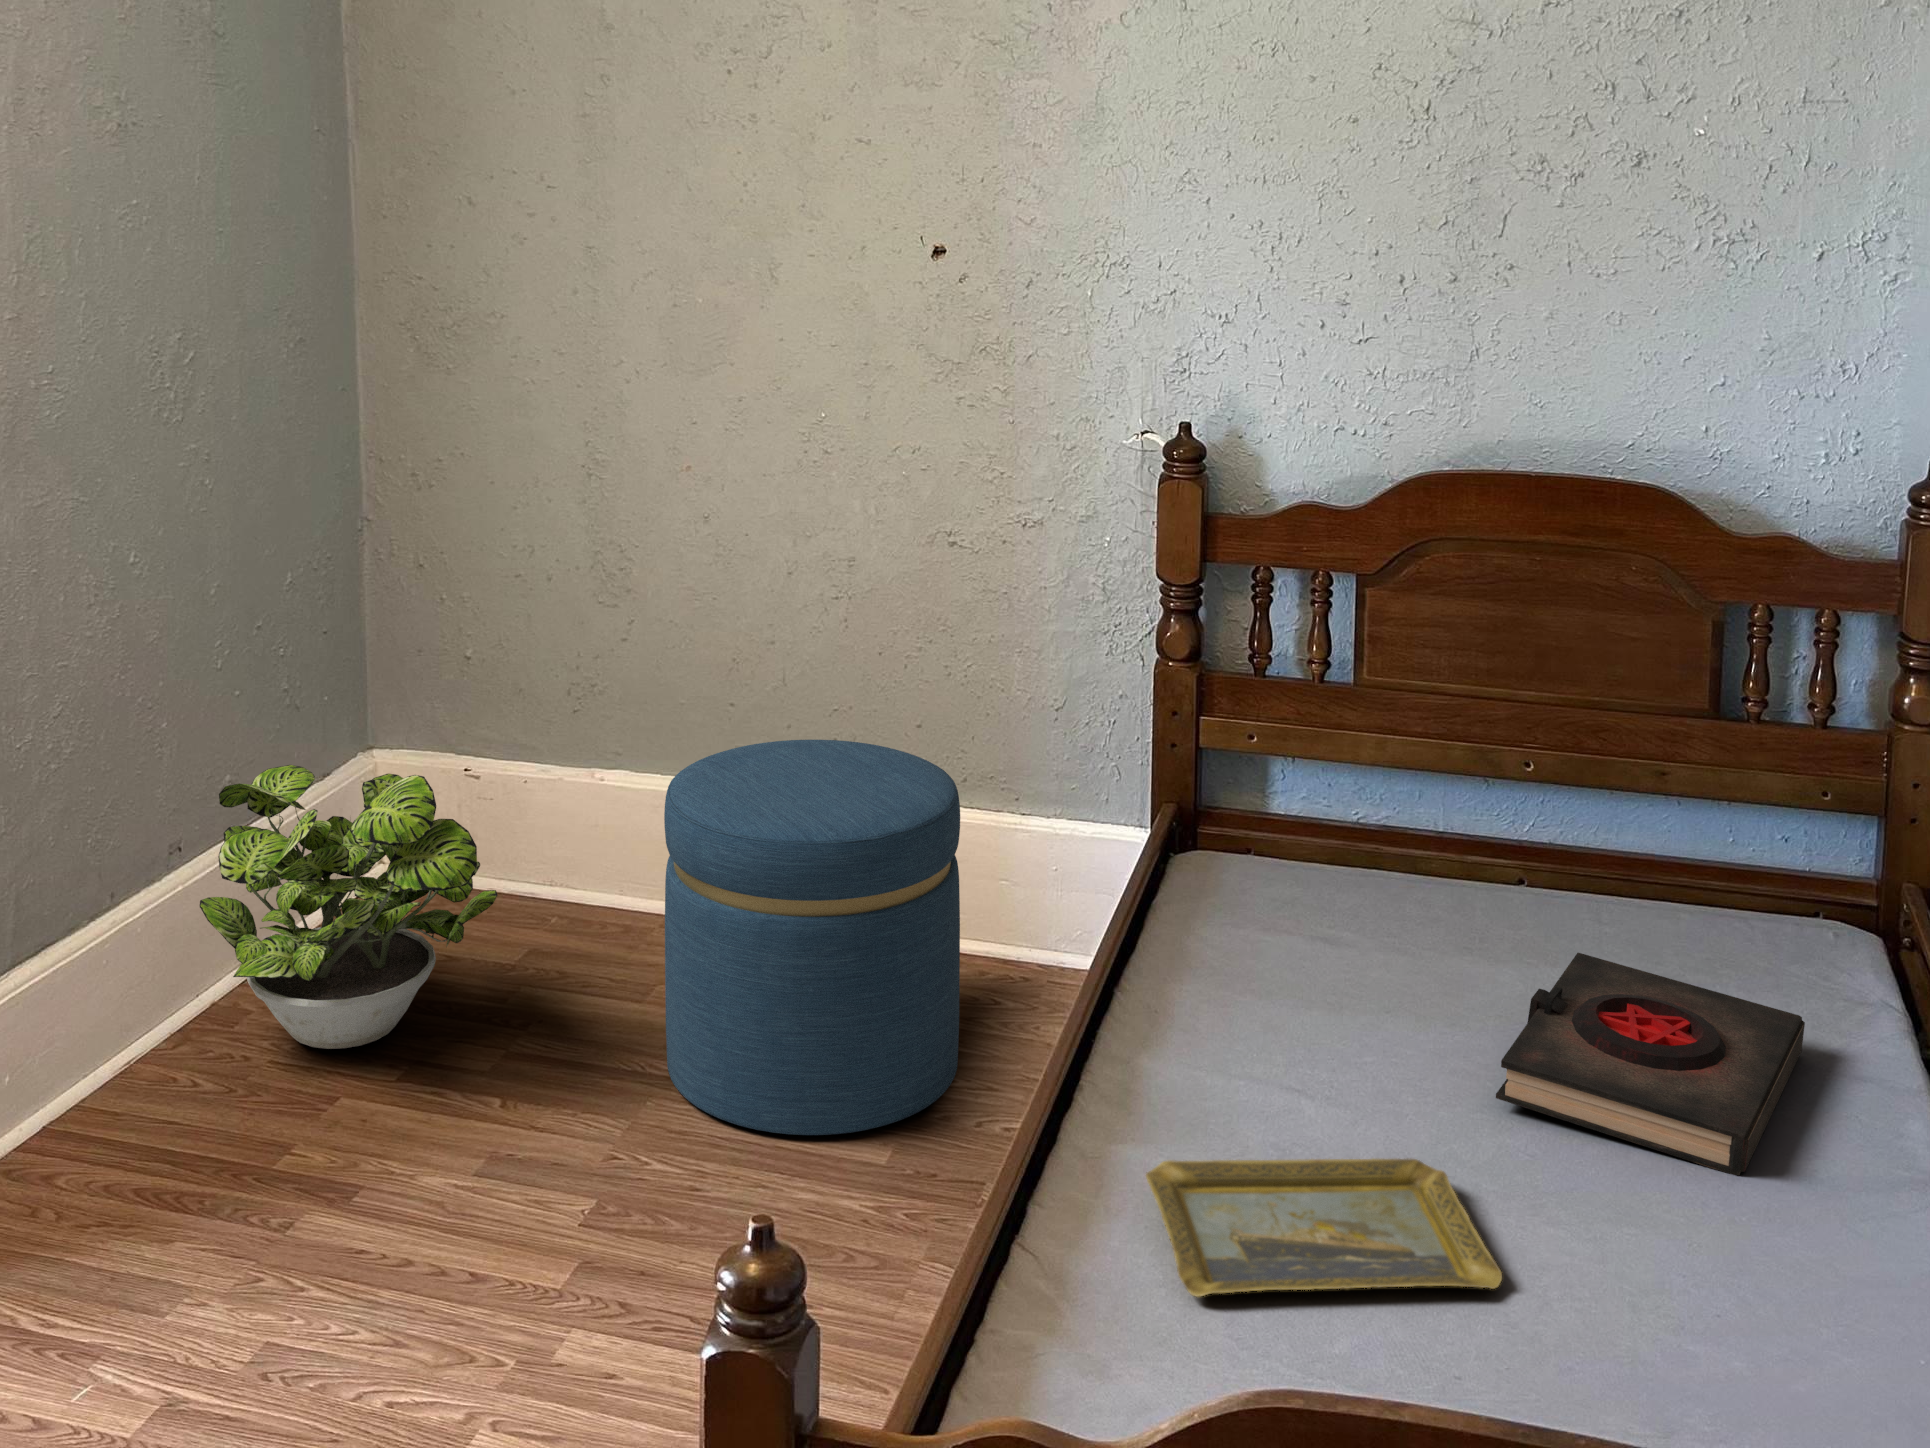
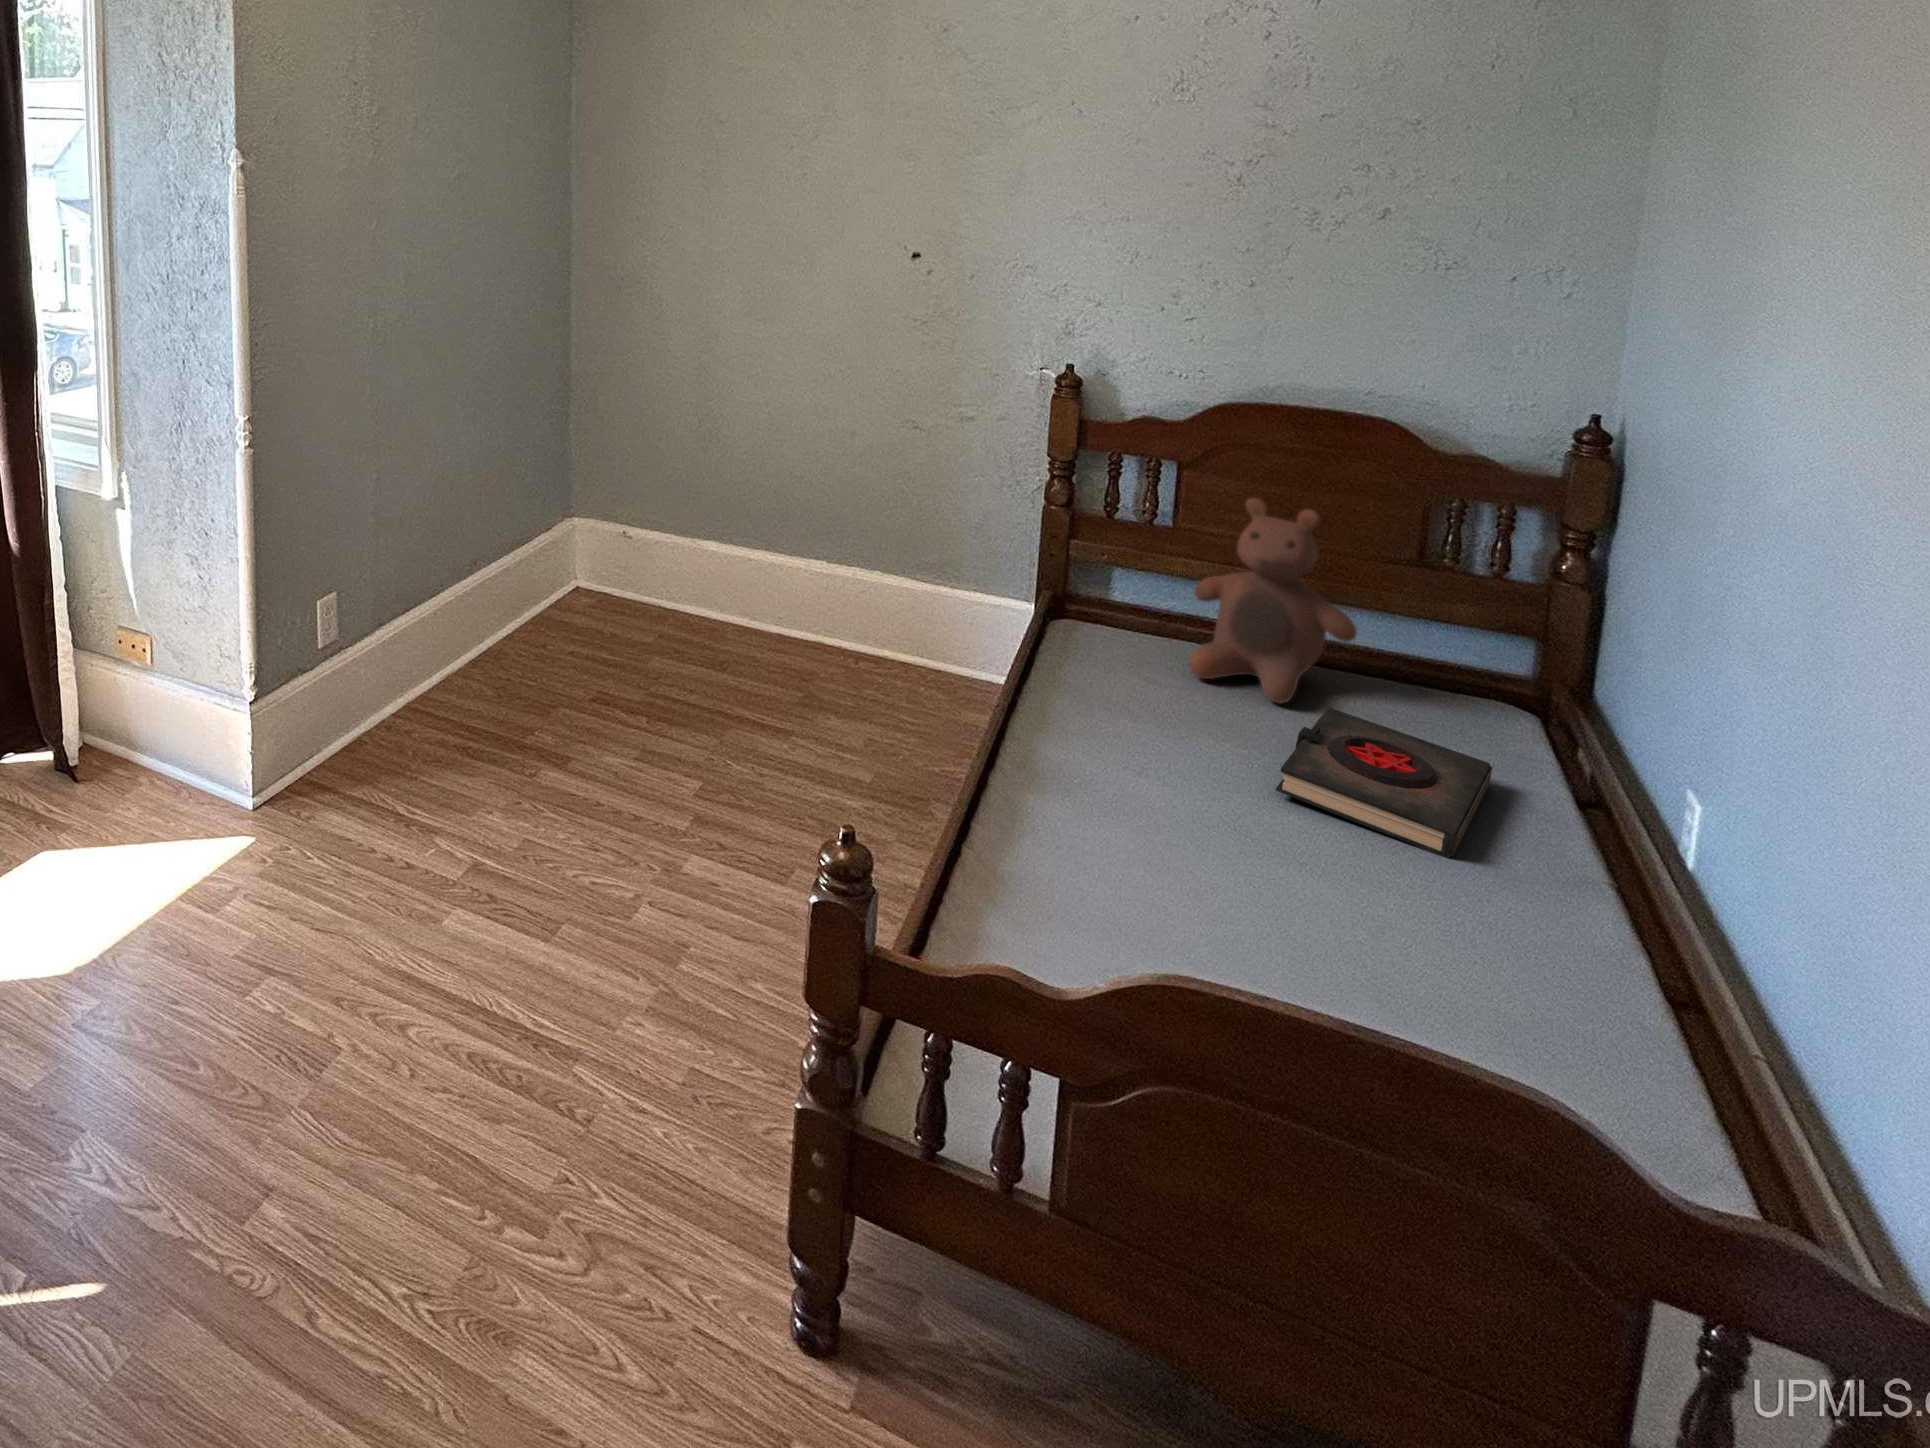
stuffed bear: none [1381,623,1621,954] -> present [1189,498,1357,704]
ottoman: present [664,740,960,1135] -> none [735,535,915,762]
potted plant: present [200,765,498,1049] -> none [481,526,642,683]
tray: present [1146,1159,1502,1297] -> none [1050,803,1289,906]

